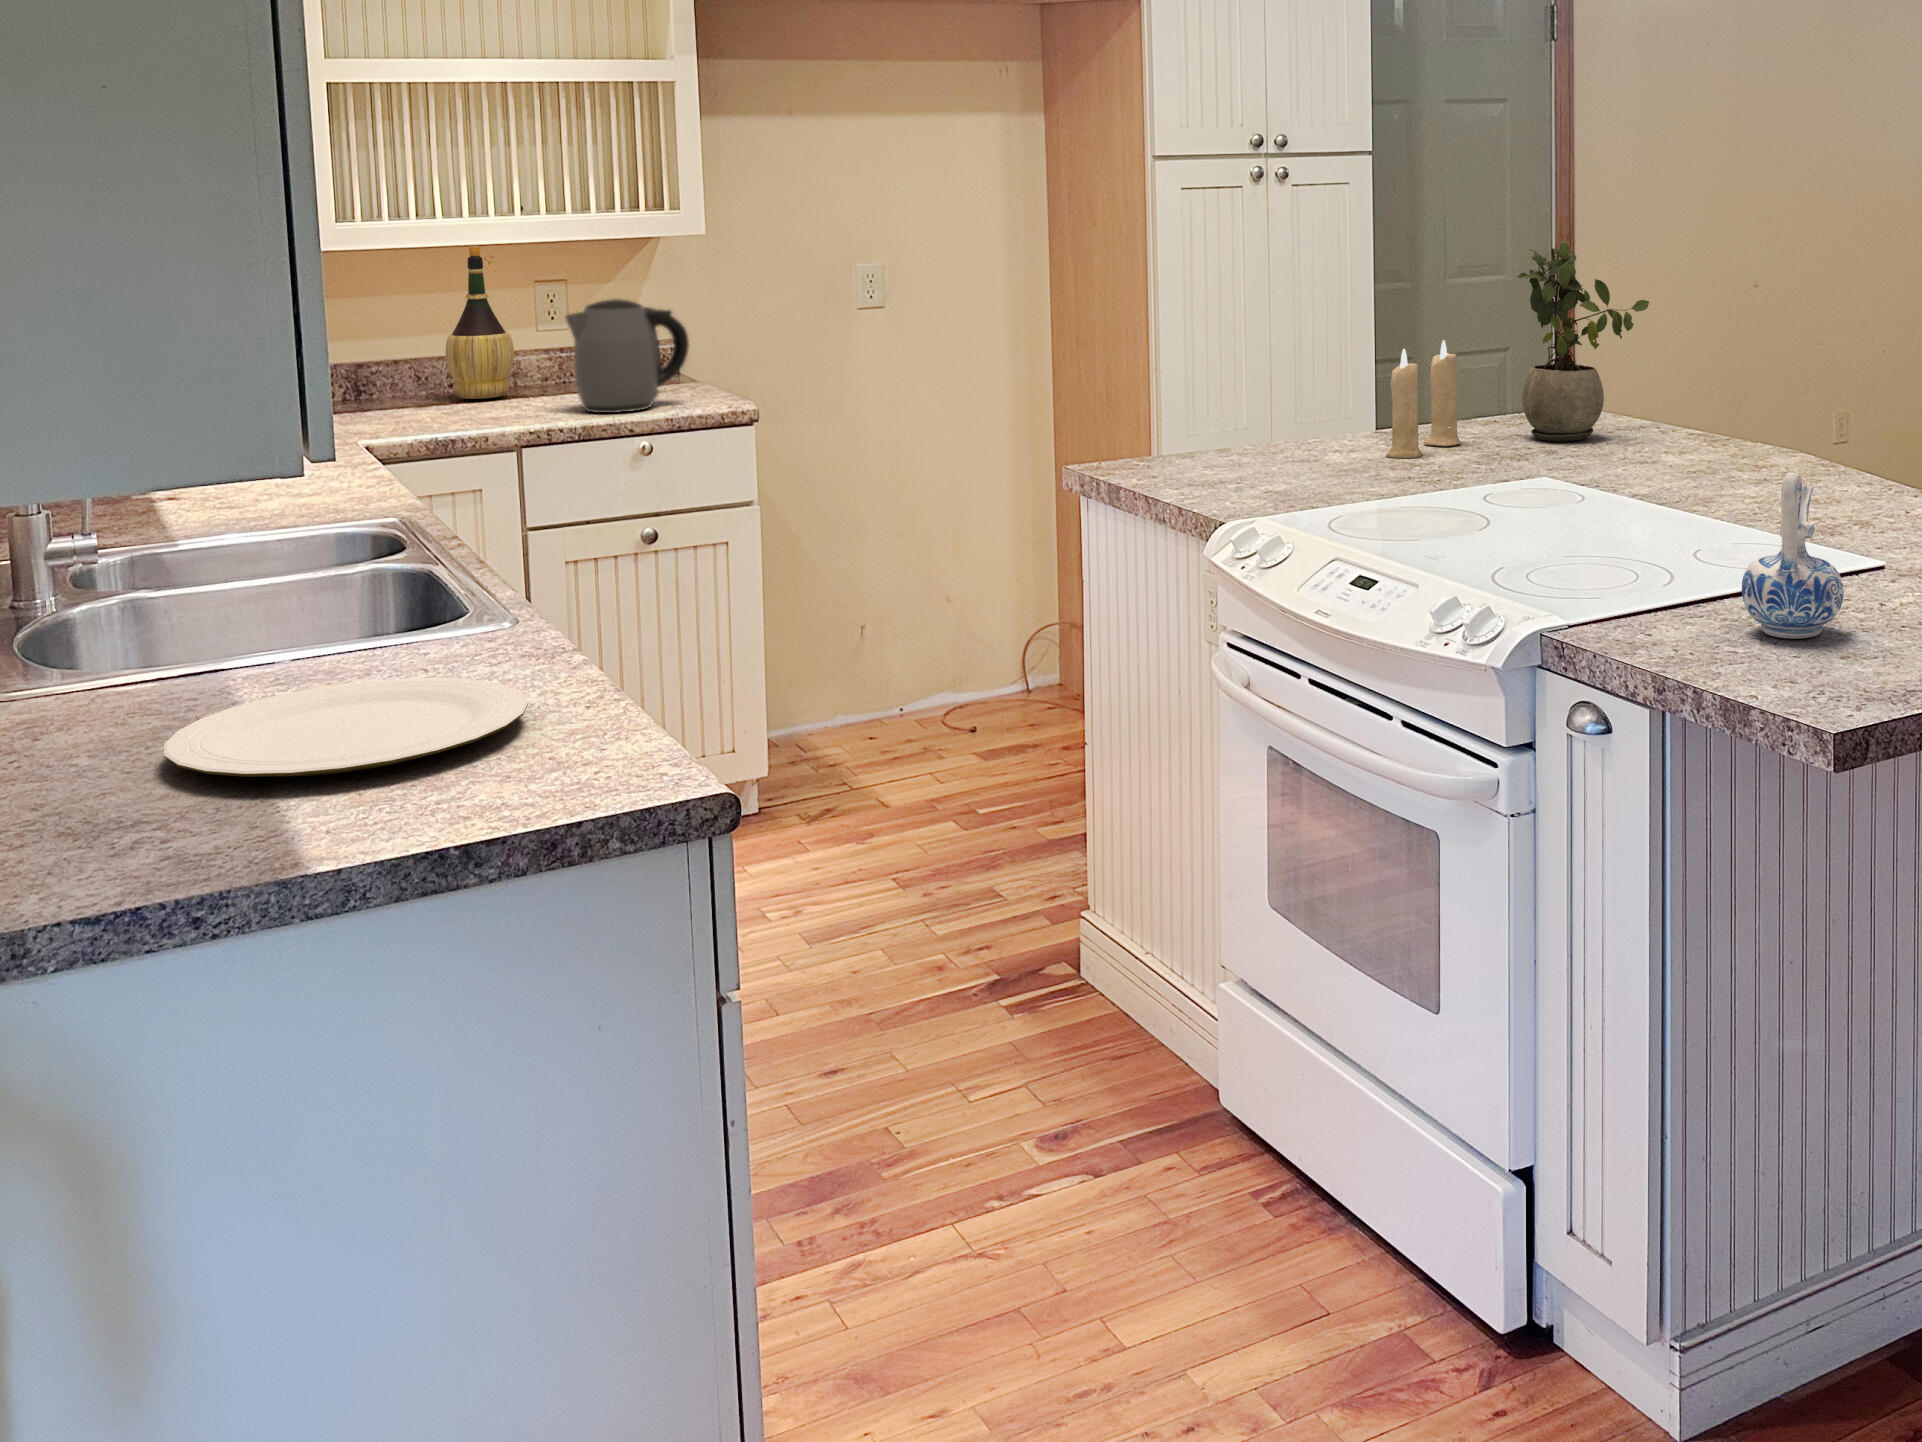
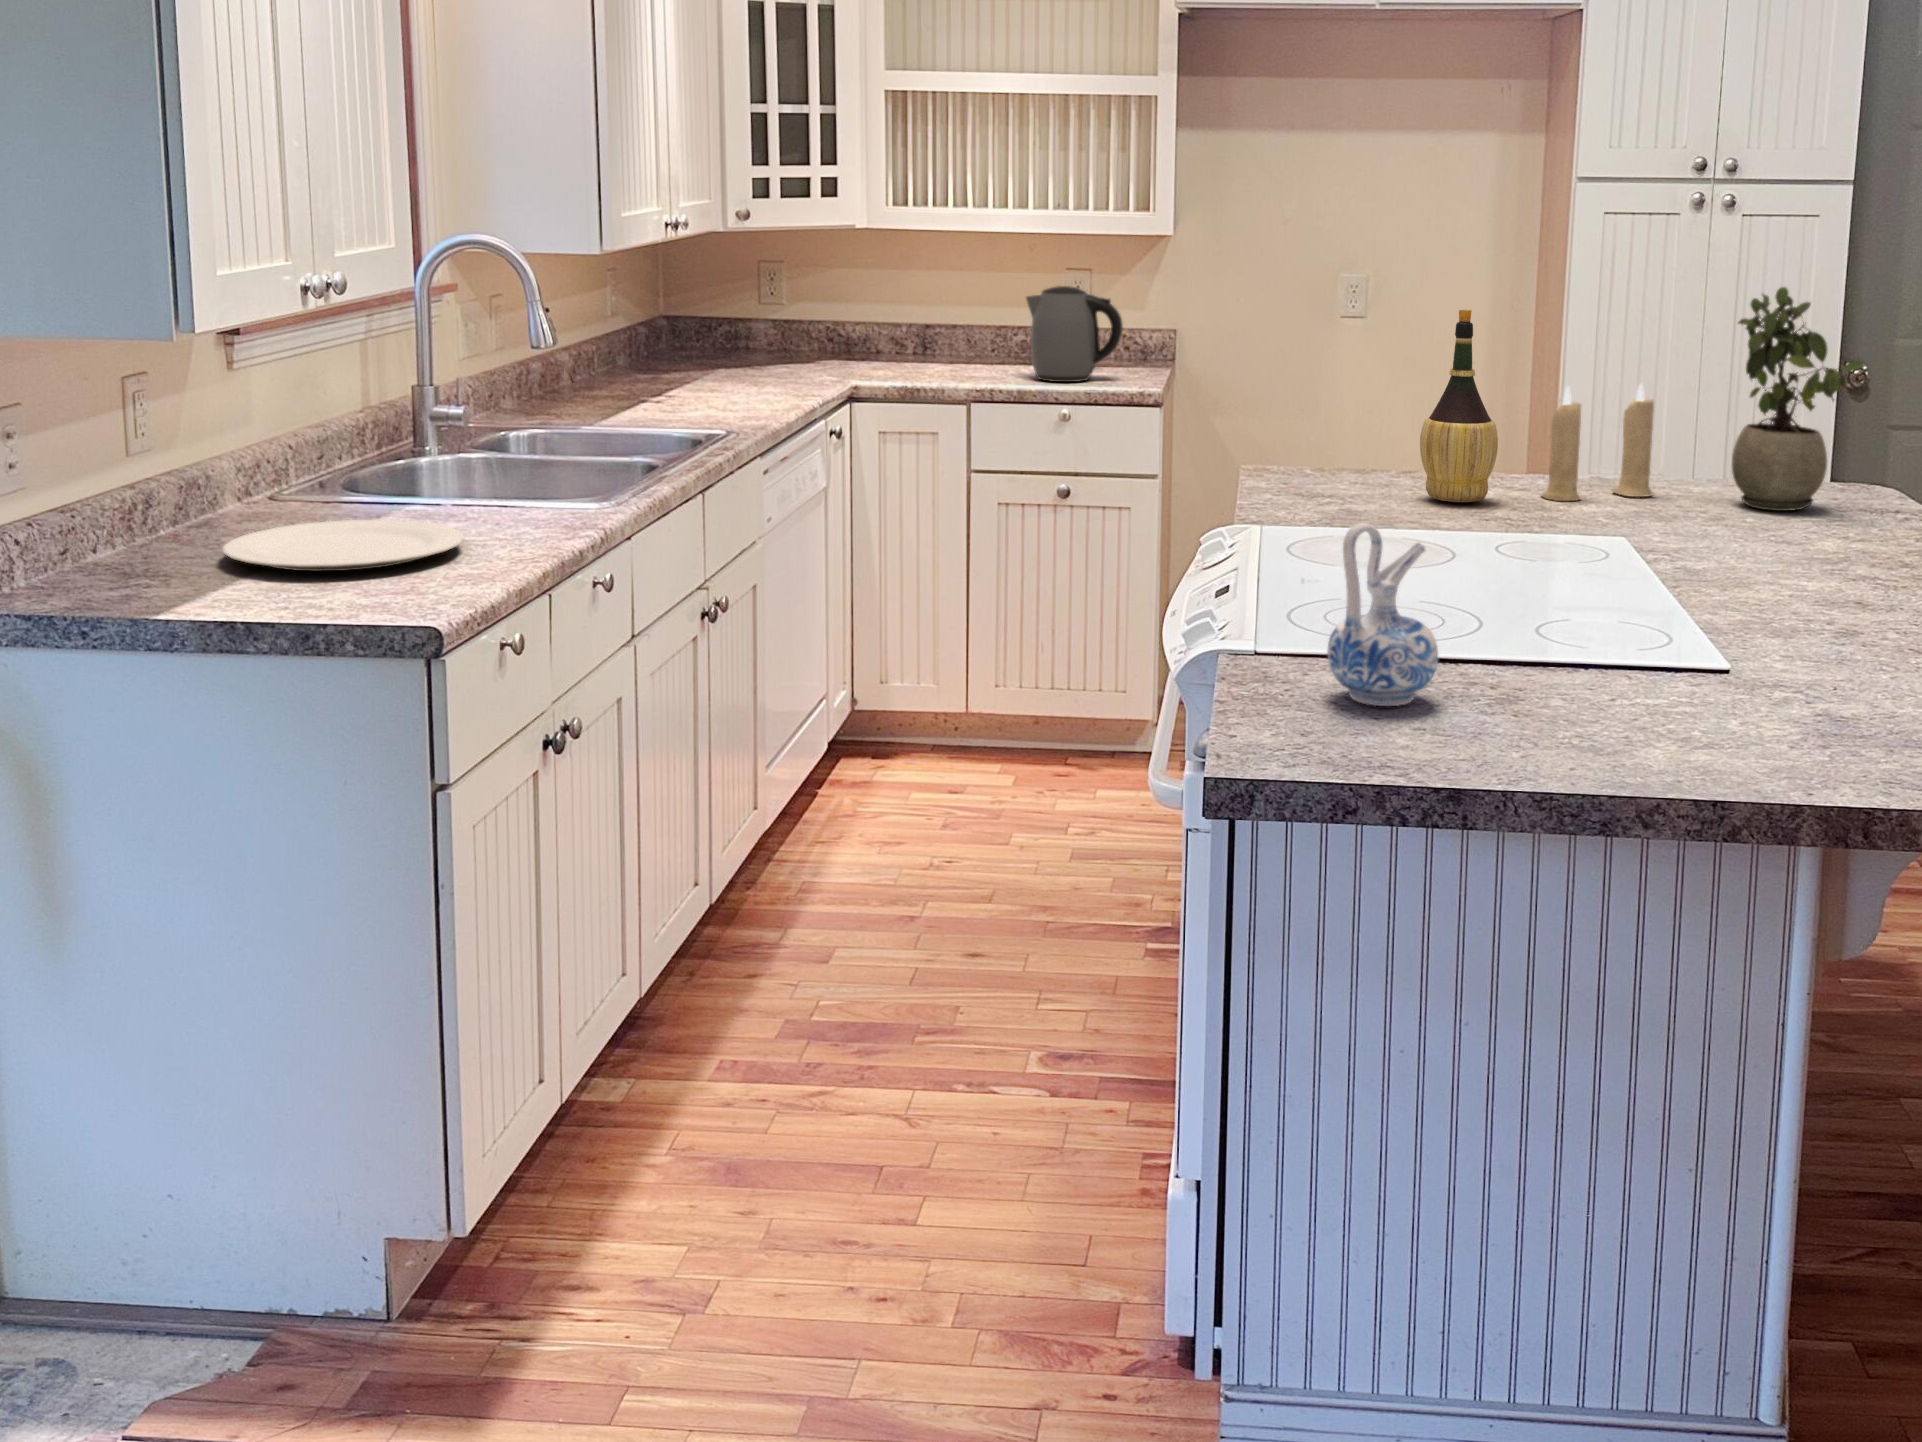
wine bottle: present [446,246,514,399] -> present [1420,309,1498,502]

